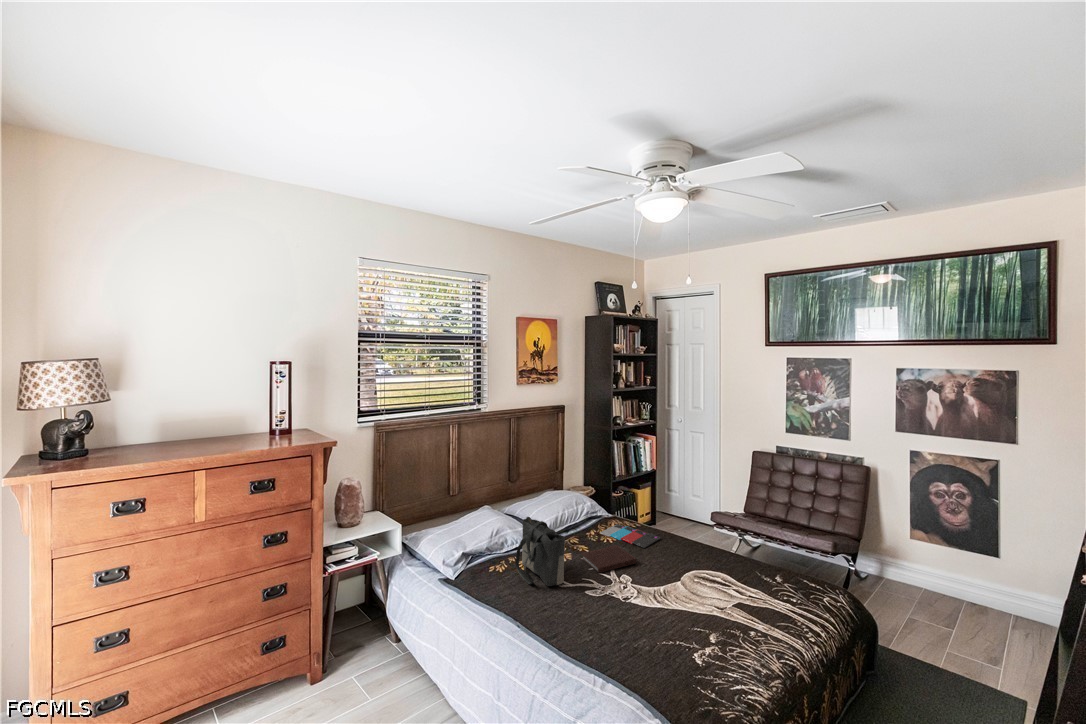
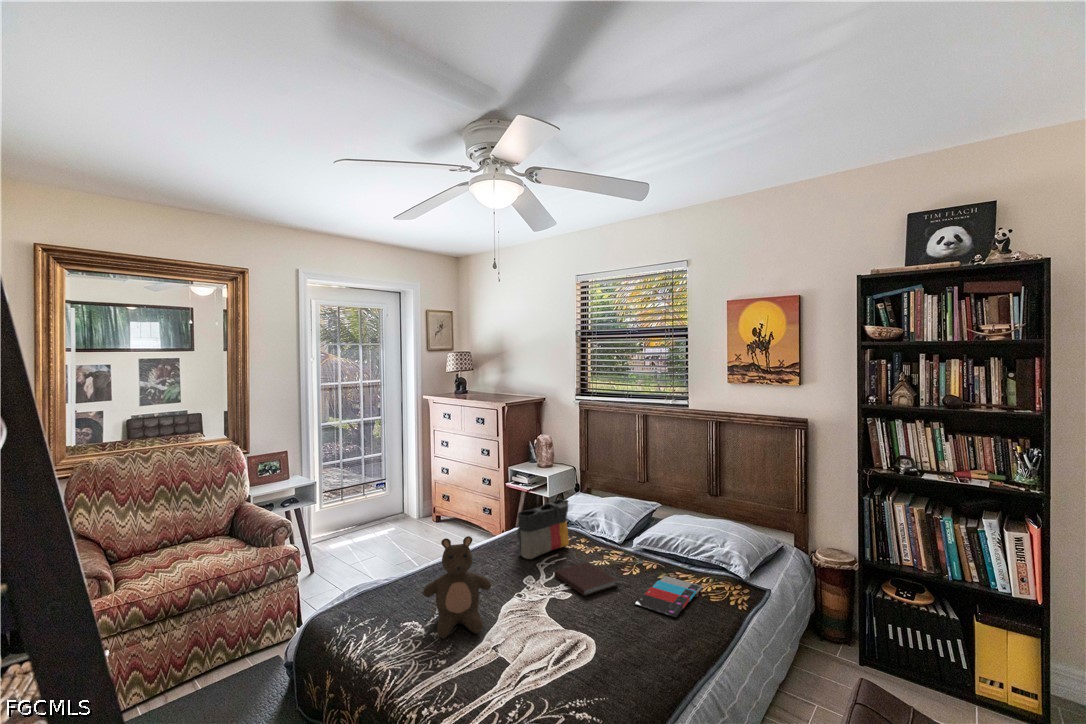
stuffed bear: none [665,542,727,632] -> present [423,536,491,638]

